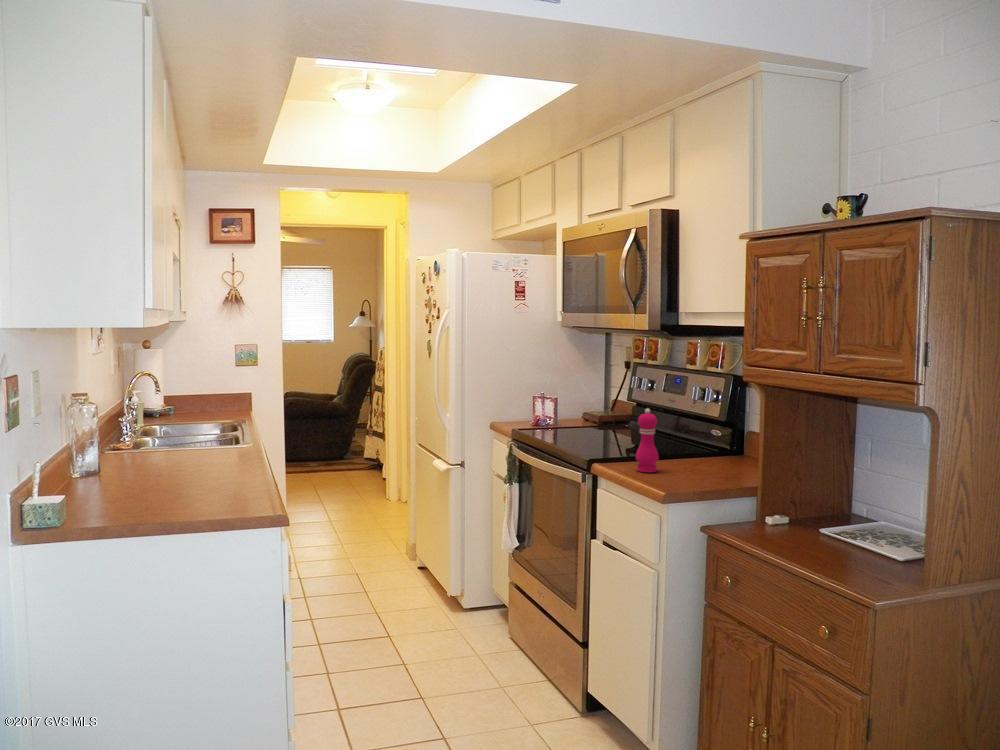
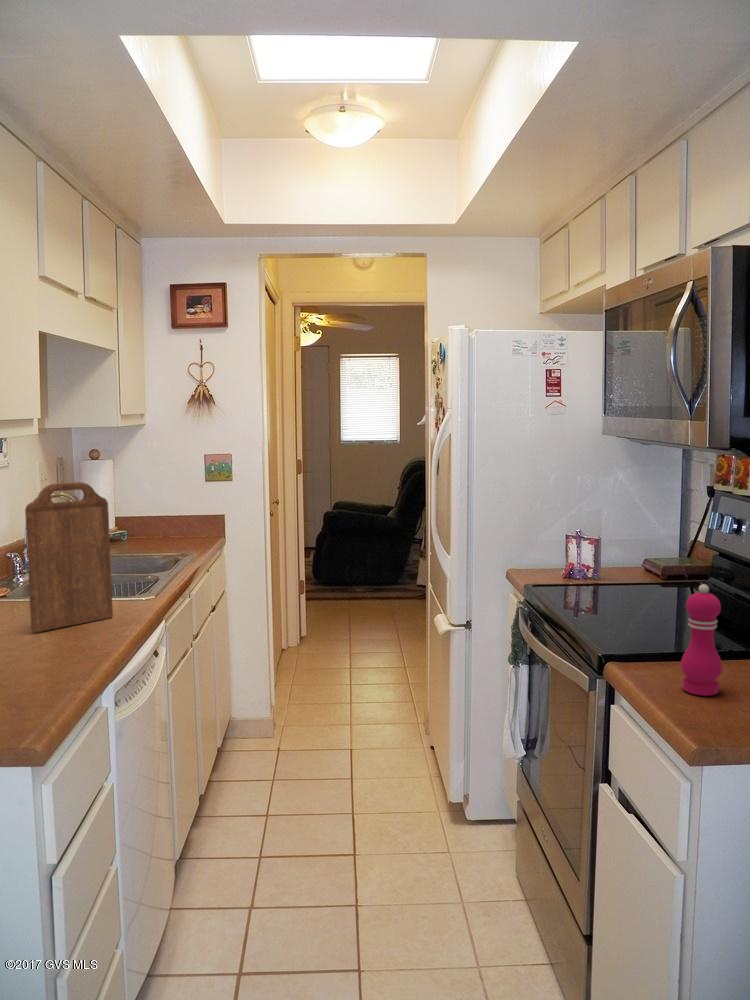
cutting board: none [179,358,235,468] -> present [25,482,113,632]

